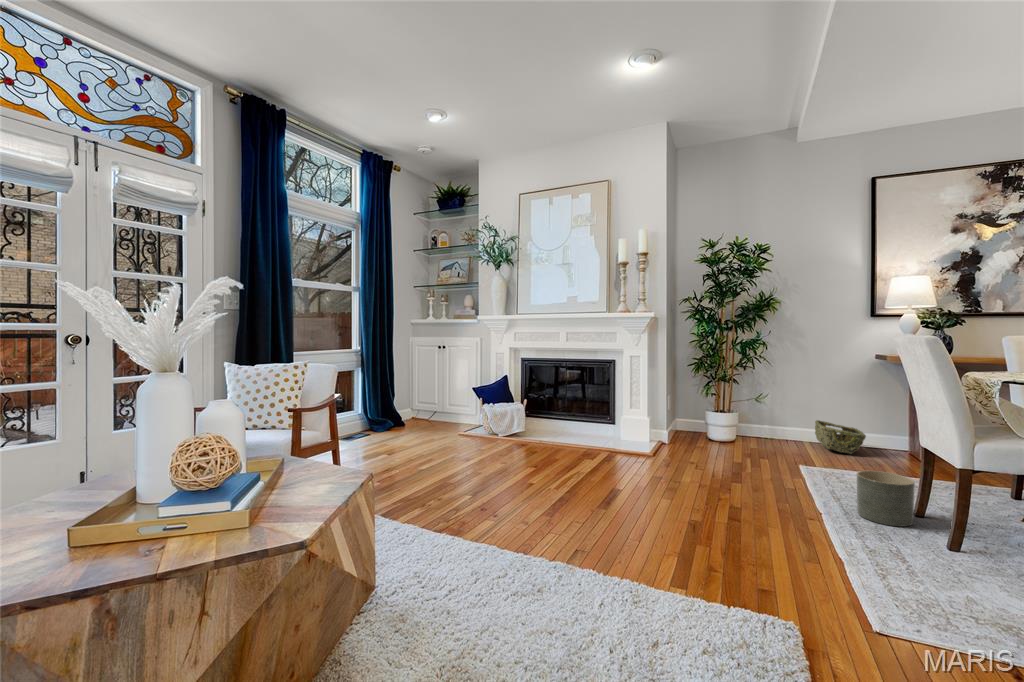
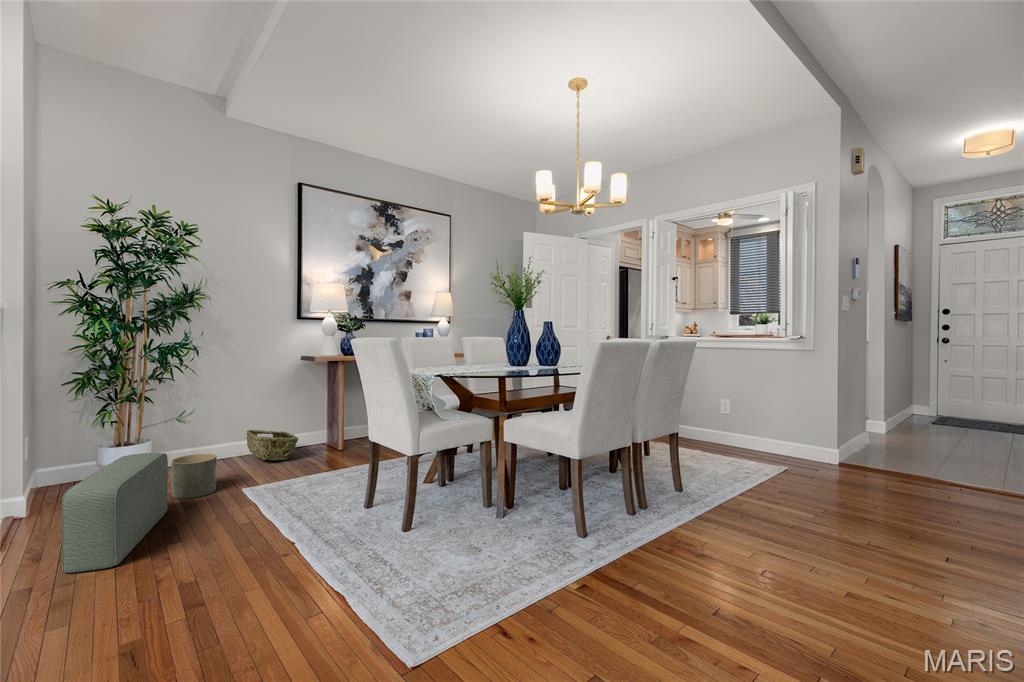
pouf: none [672,417,739,484] -> present [61,453,168,573]
planter: present [857,471,915,526] -> present [171,454,217,499]

